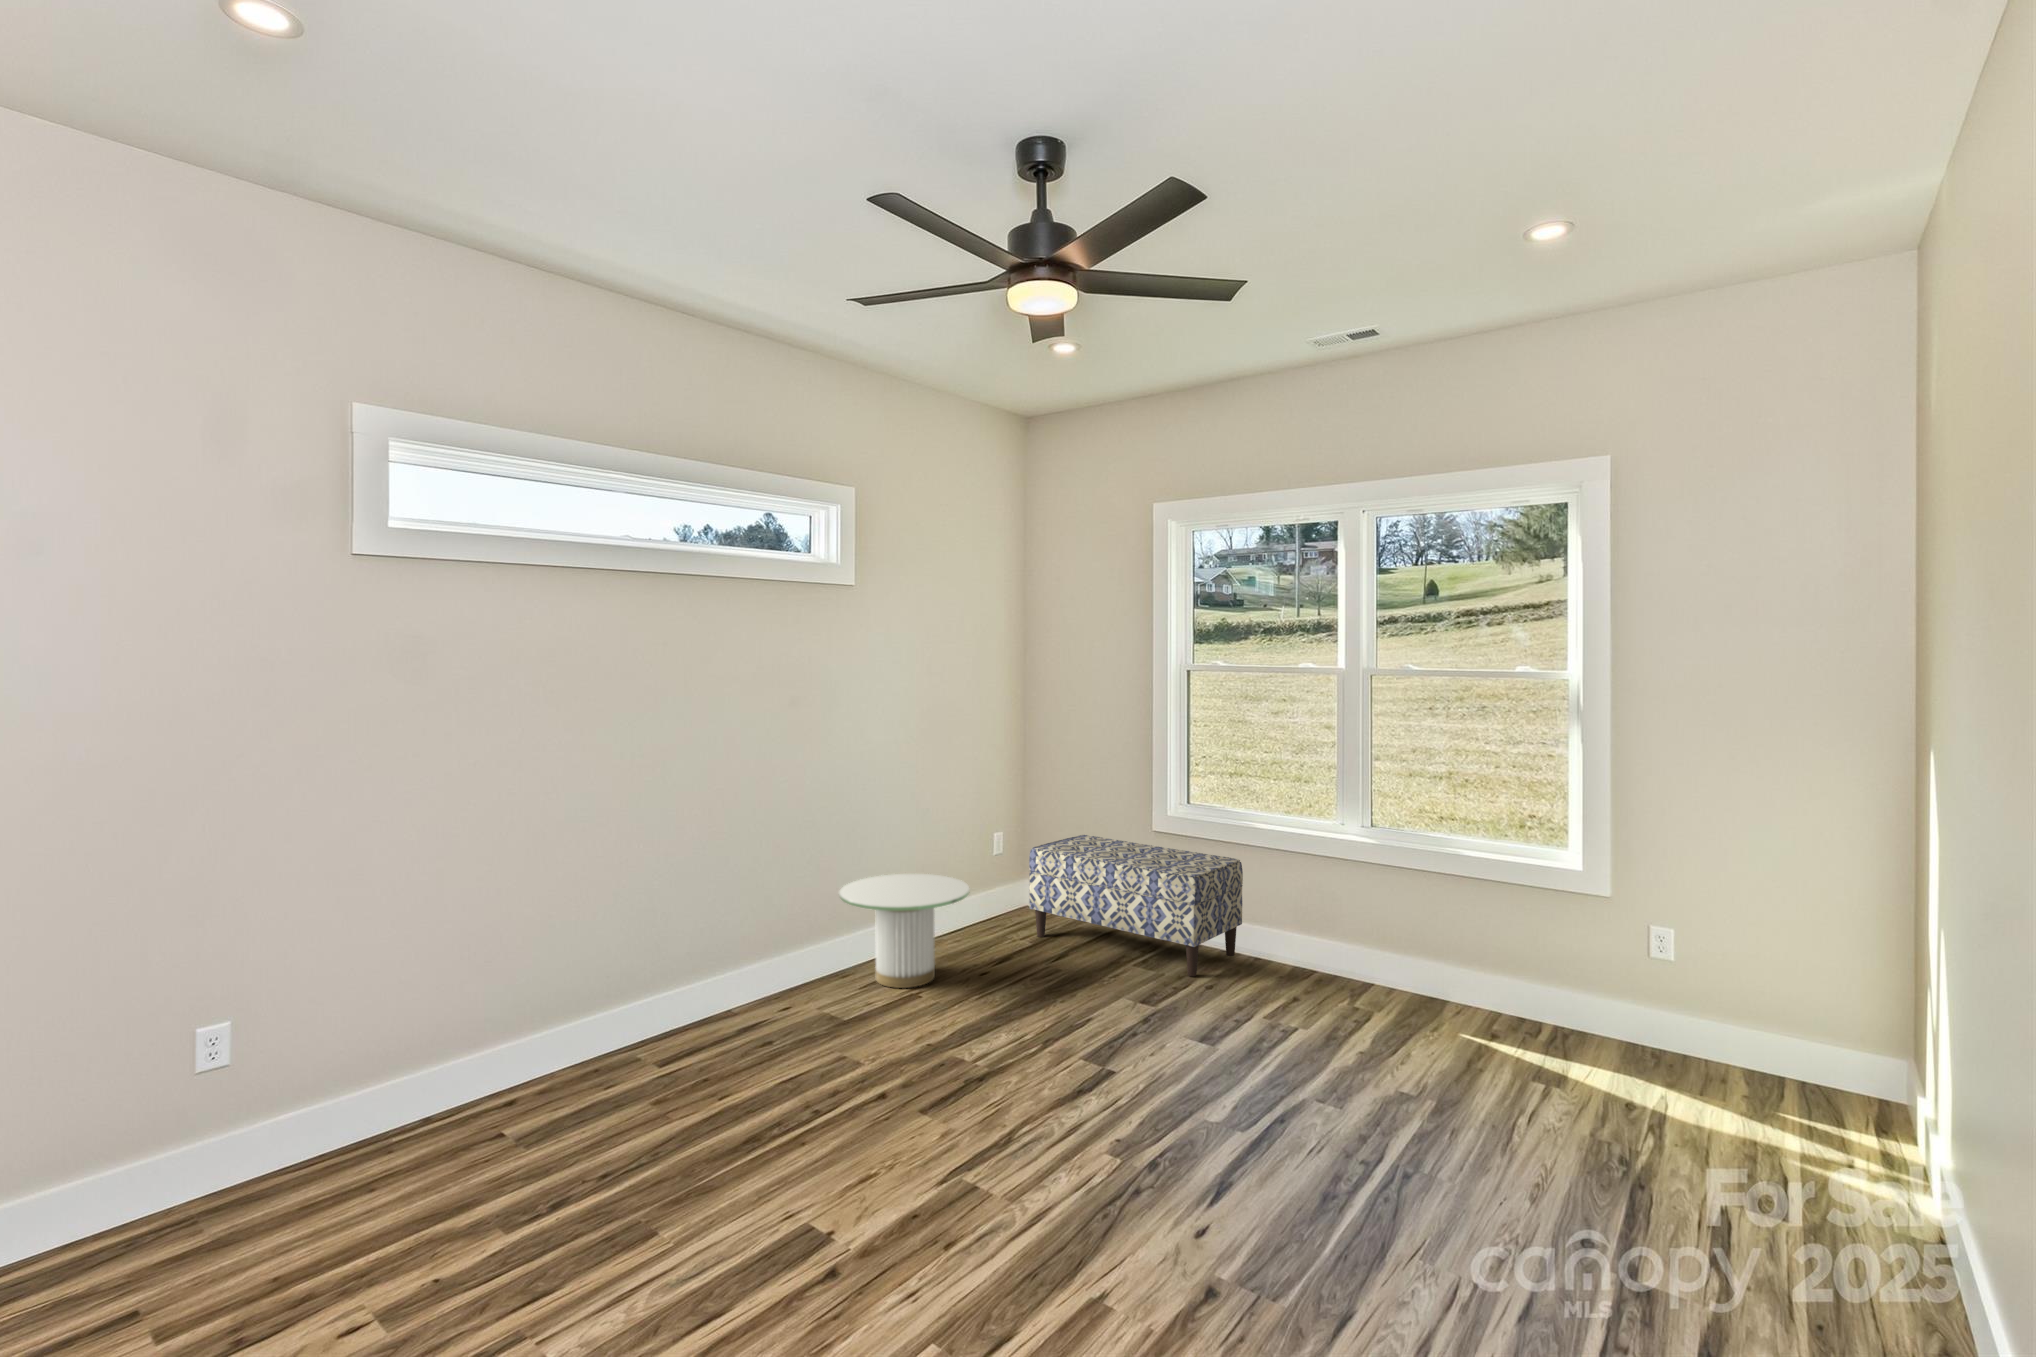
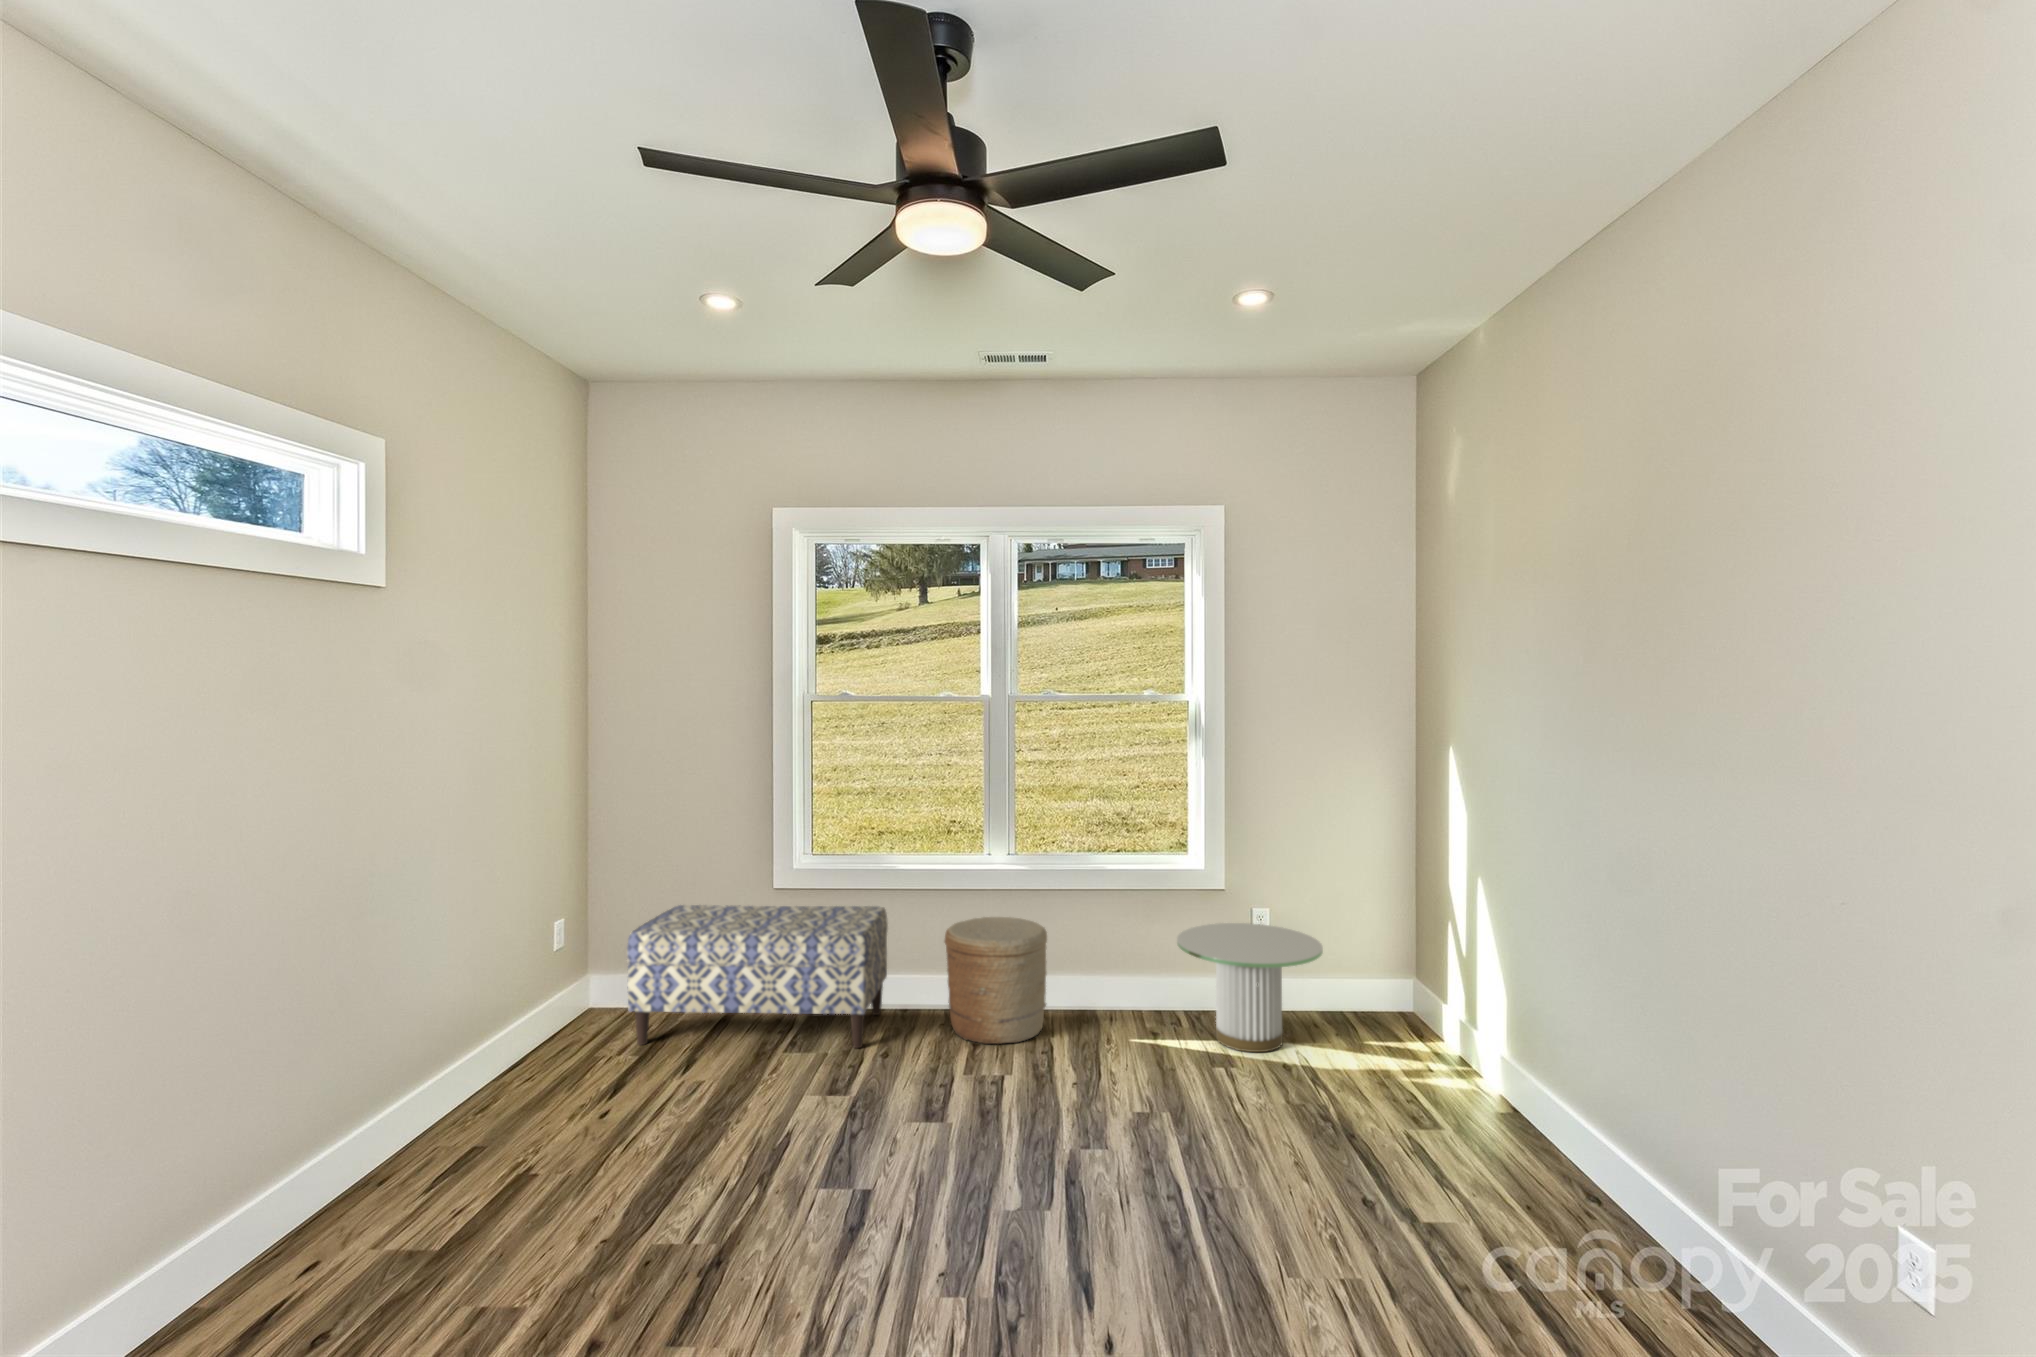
side table: present [839,874,969,988] -> present [1177,923,1323,1052]
woven basket: none [1277,883,1385,1007] -> present [944,917,1047,1044]

